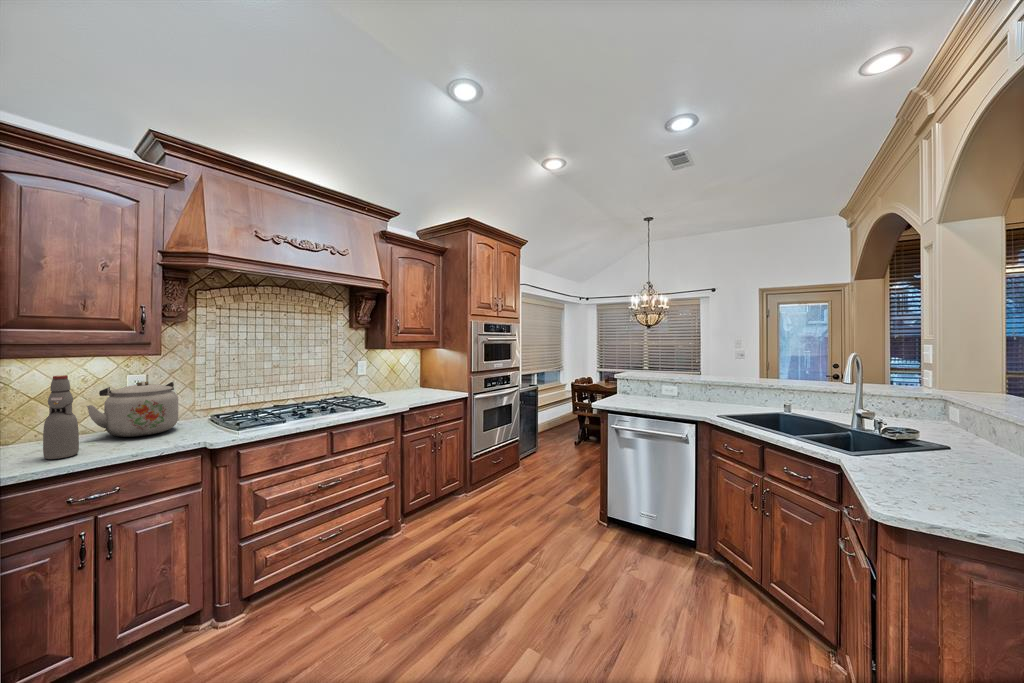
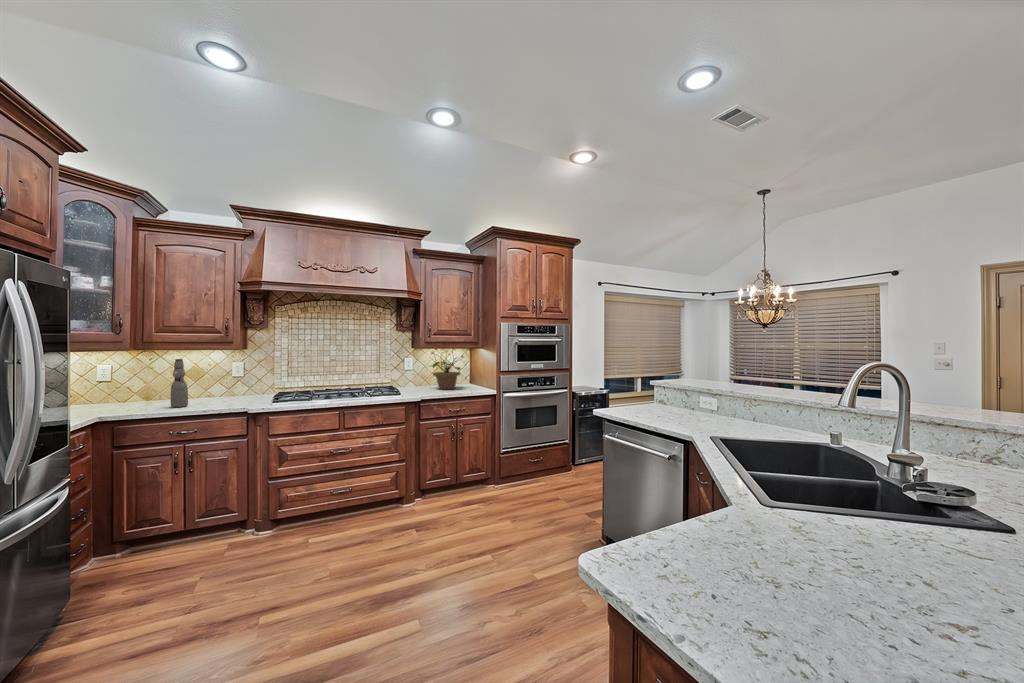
potted plant: none [390,346,435,395] -> present [431,347,463,389]
kettle: present [87,381,178,437] -> none [202,366,253,400]

